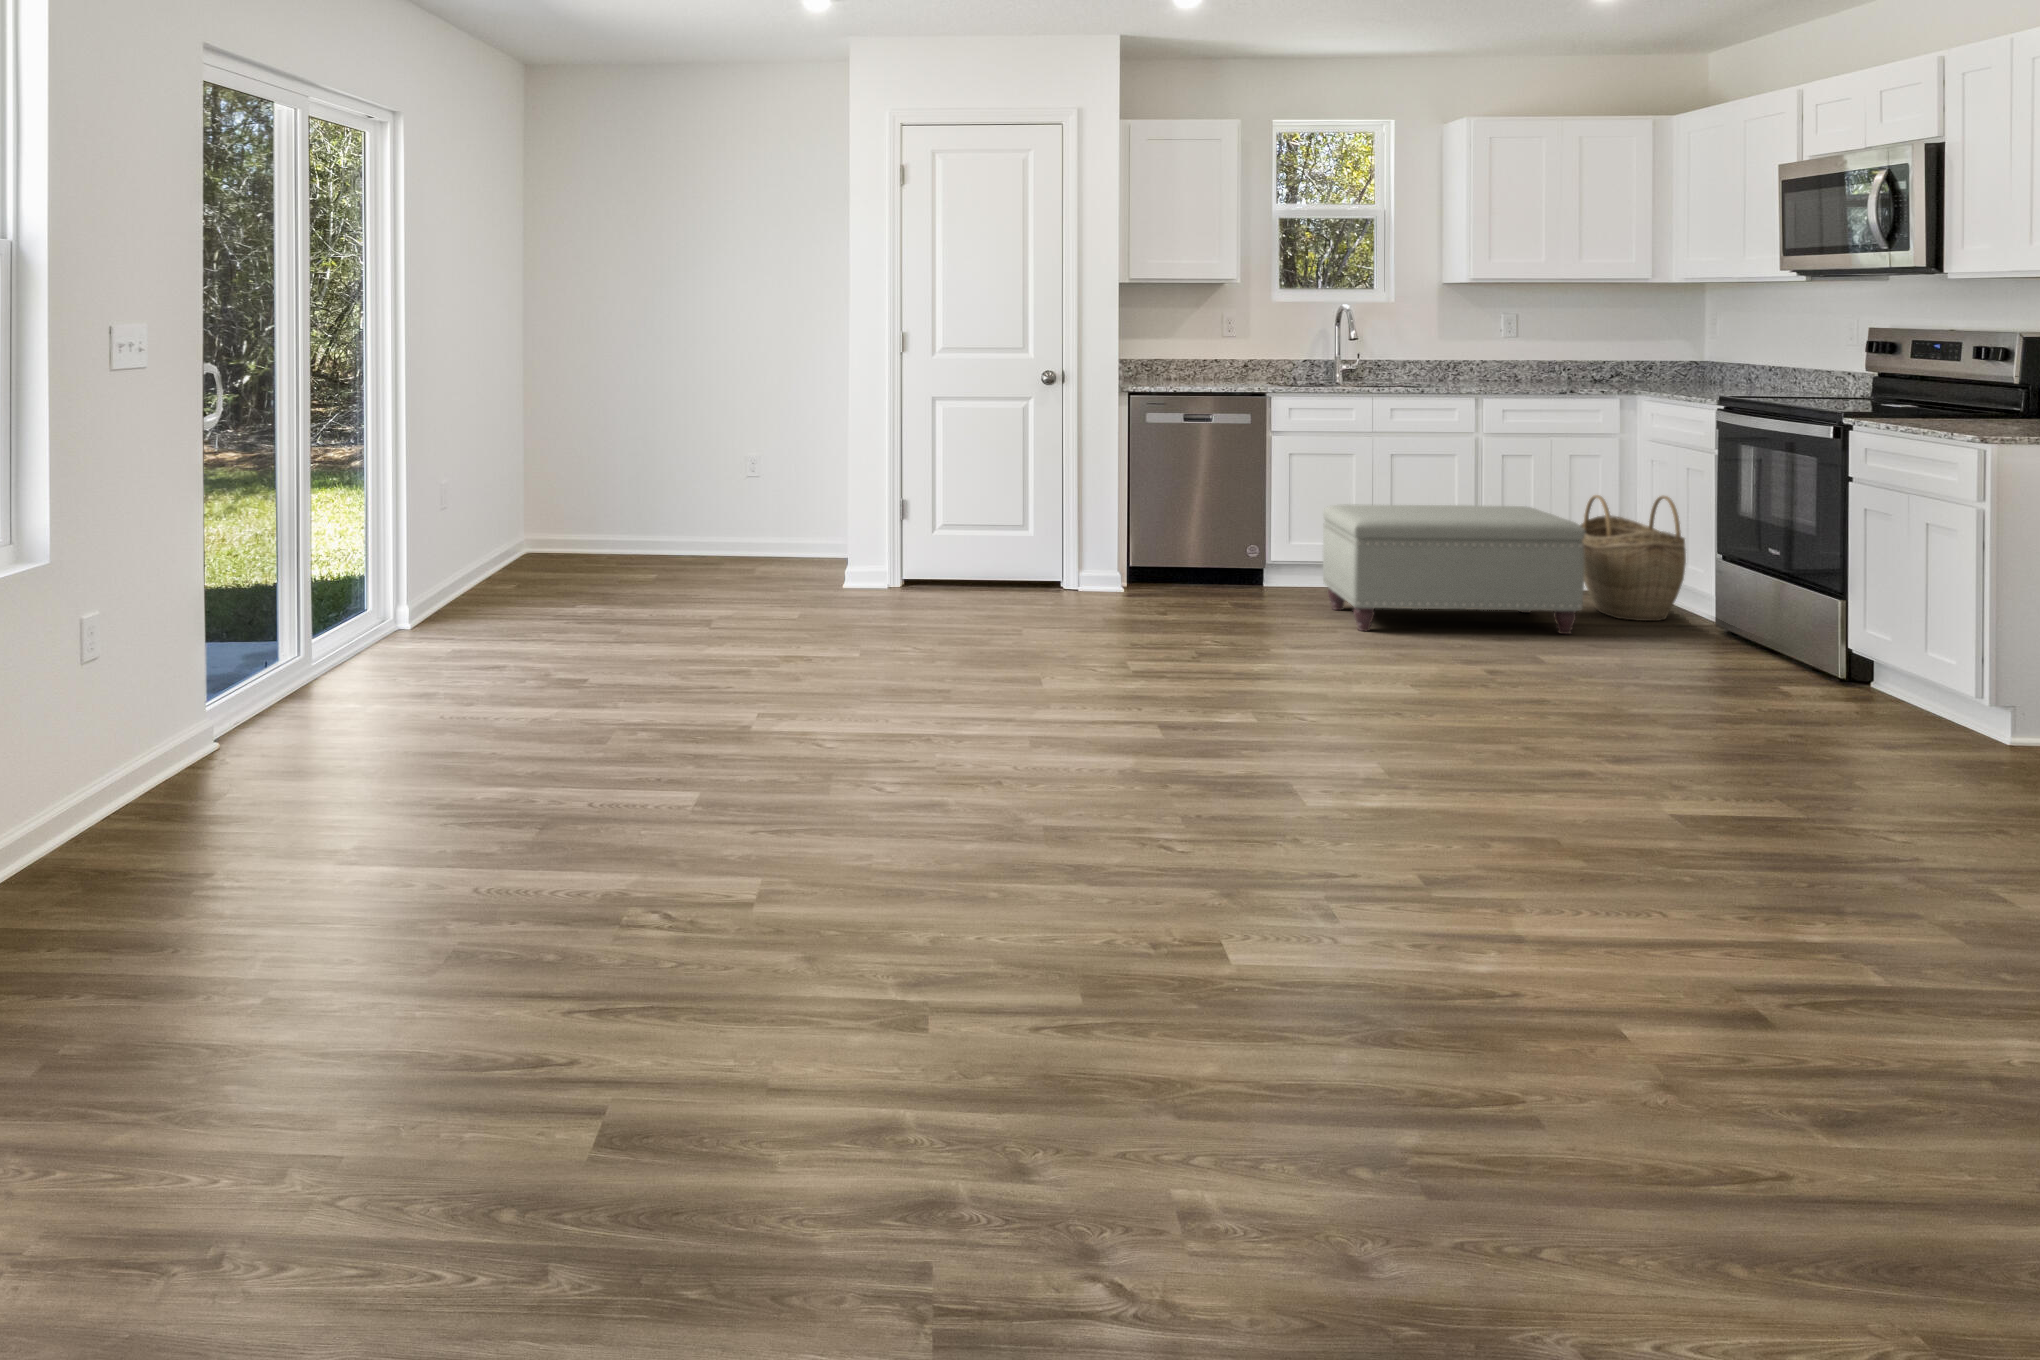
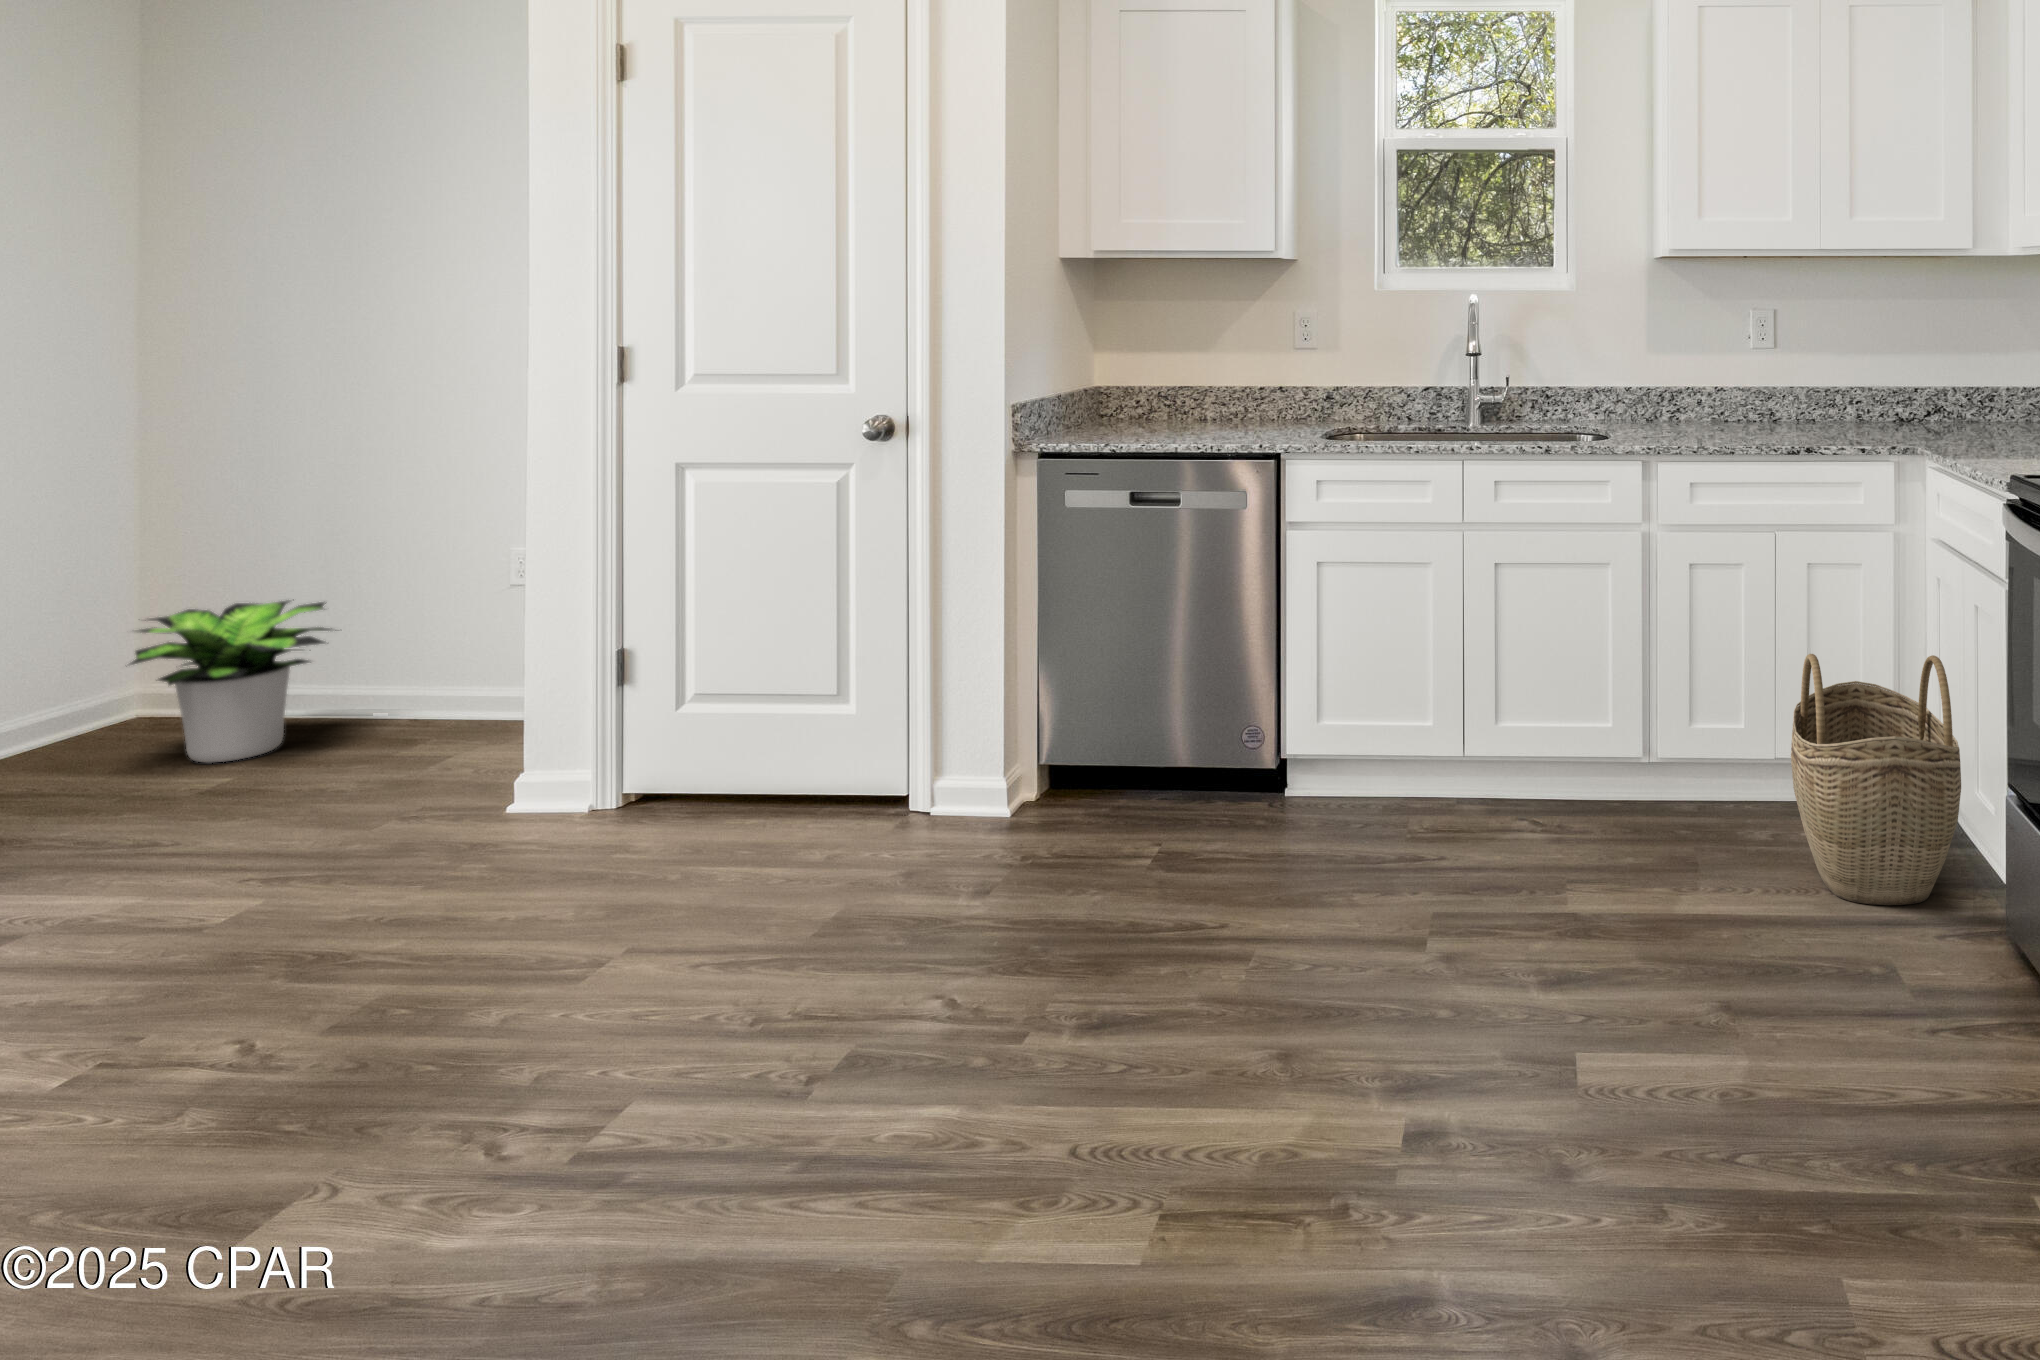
potted plant: none [574,483,673,572] -> present [130,599,336,763]
ottoman: present [1323,504,1585,634] -> none [1271,673,1726,961]

